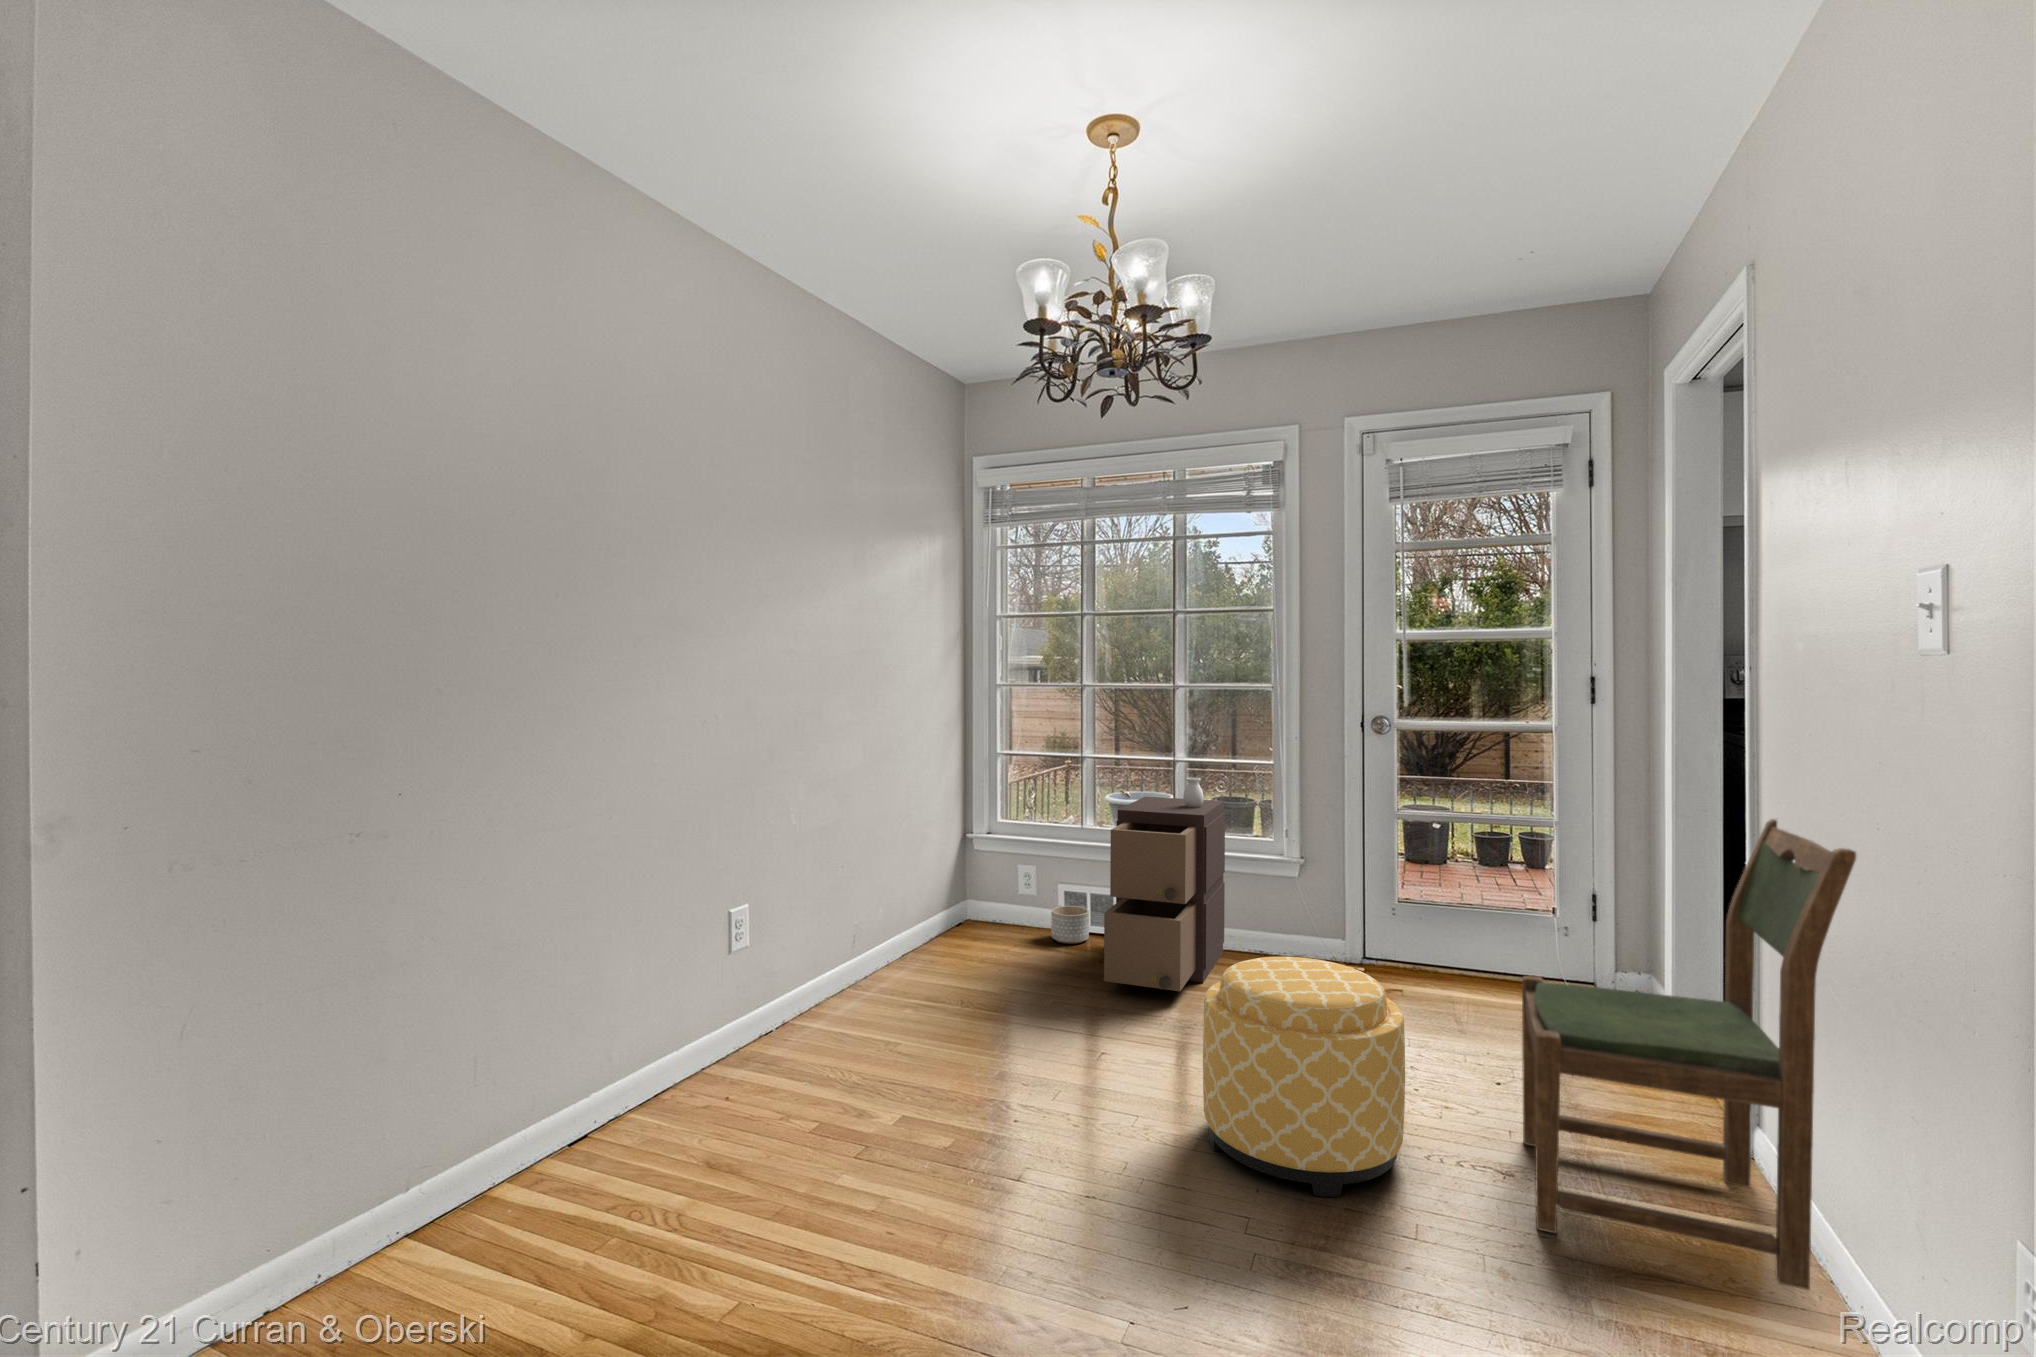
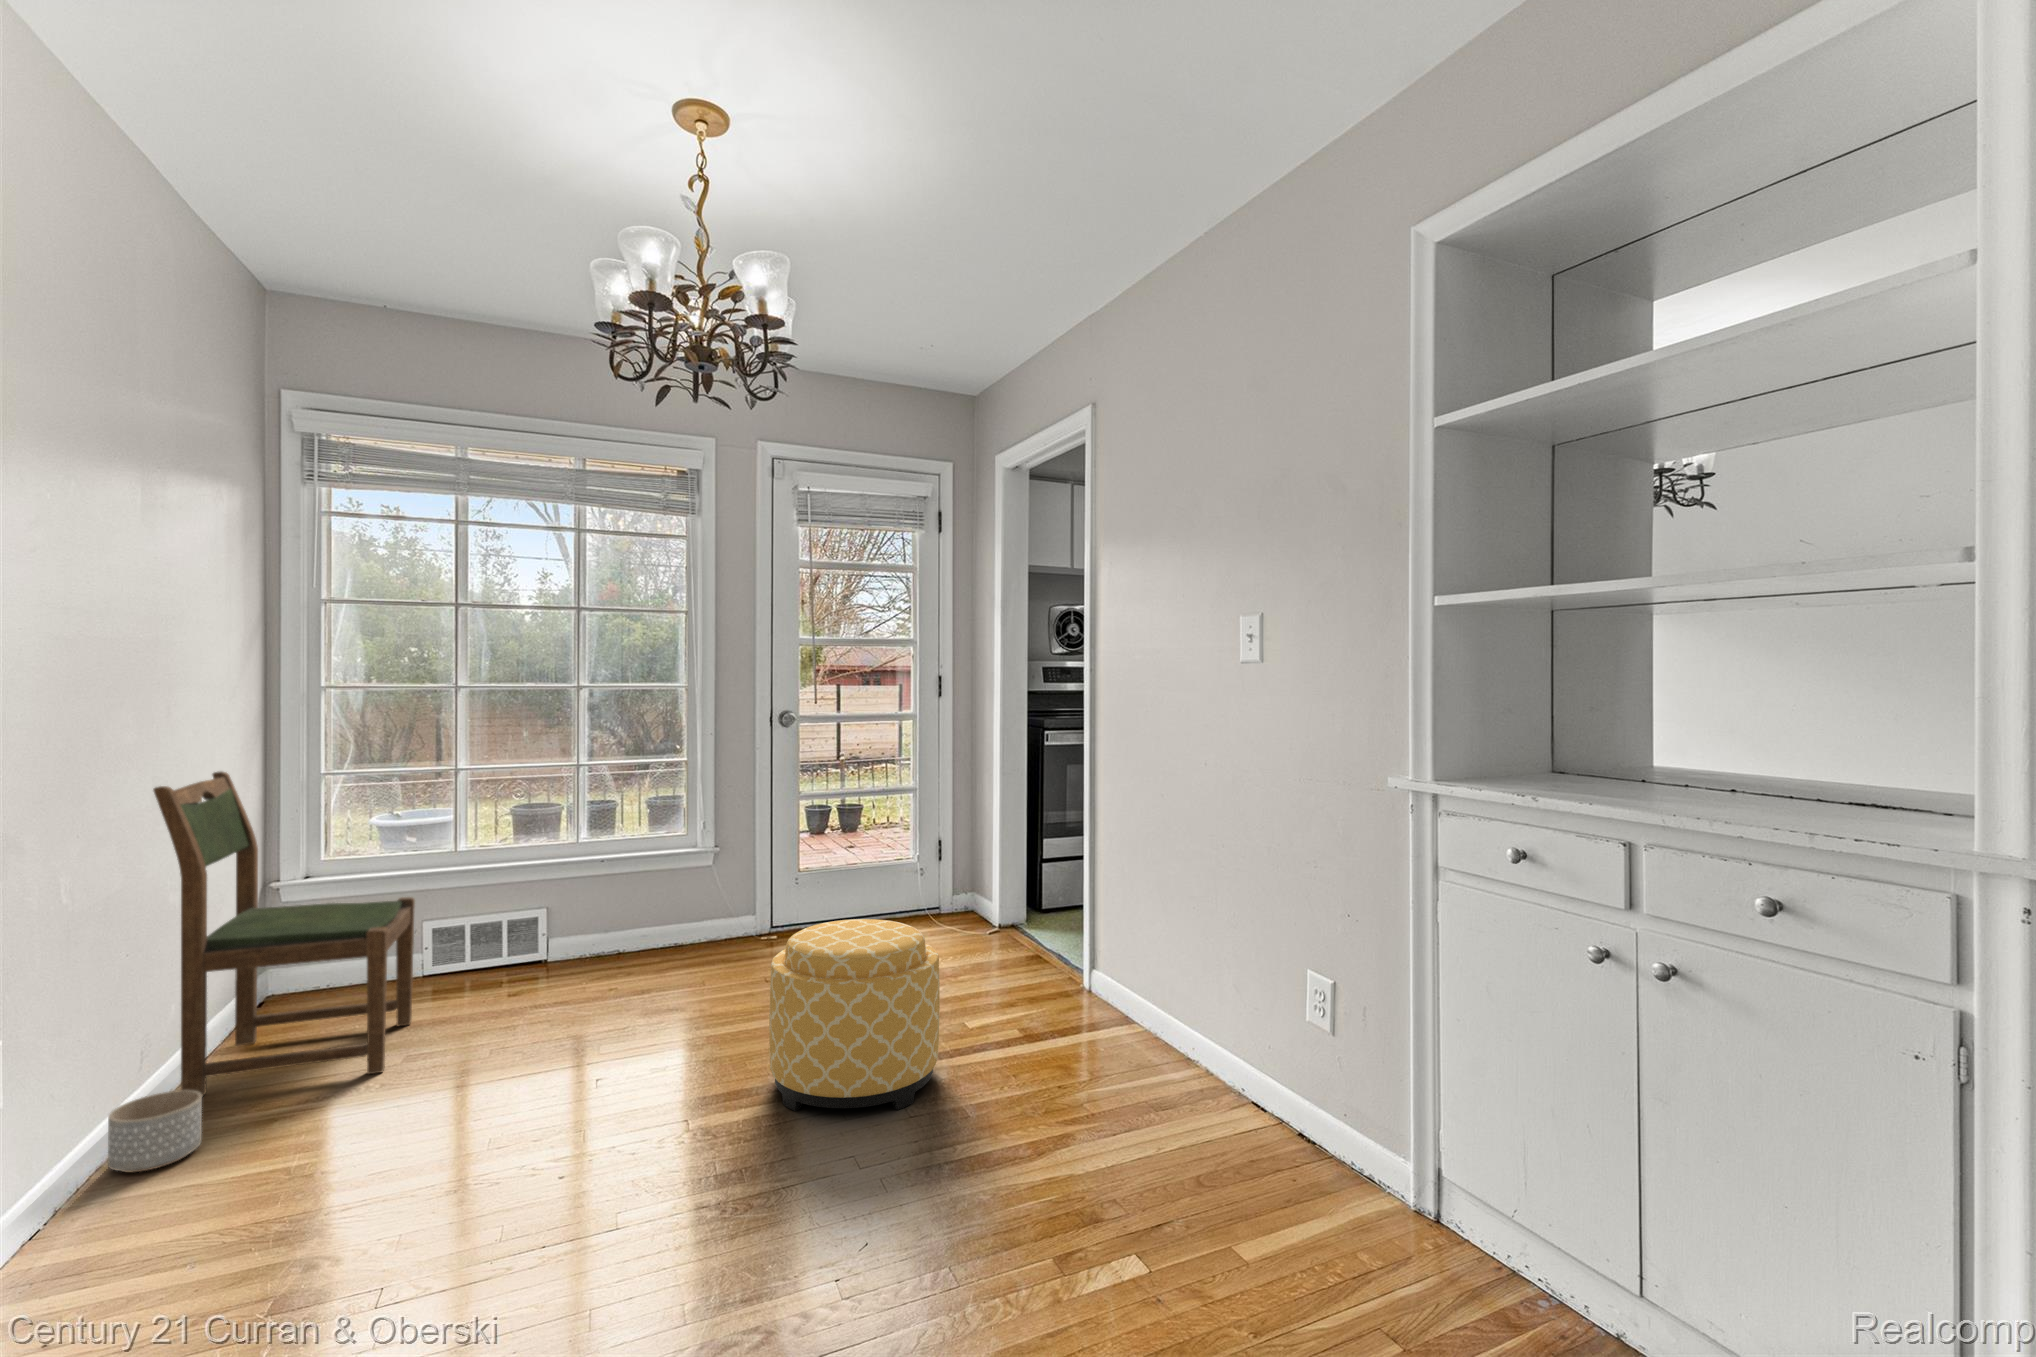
storage cabinet: present [1104,778,1225,991] -> none [541,778,647,1008]
dining chair: present [1522,818,1857,1290] -> present [153,771,415,1096]
planter: present [1051,906,1089,944] -> present [108,1090,202,1172]

